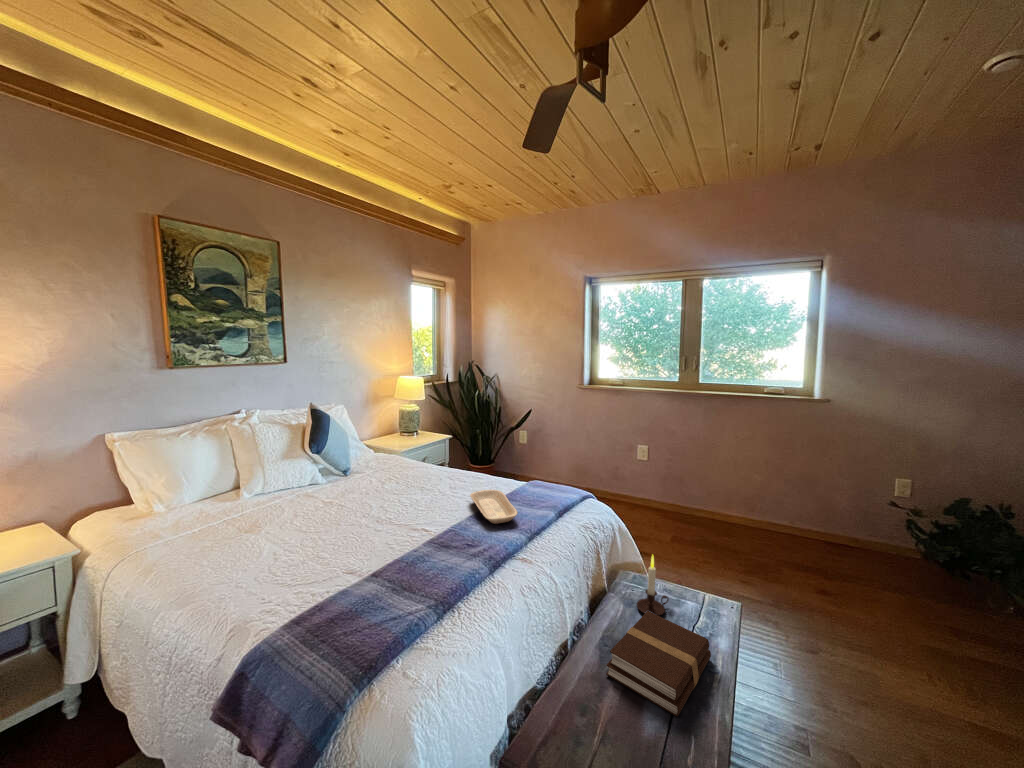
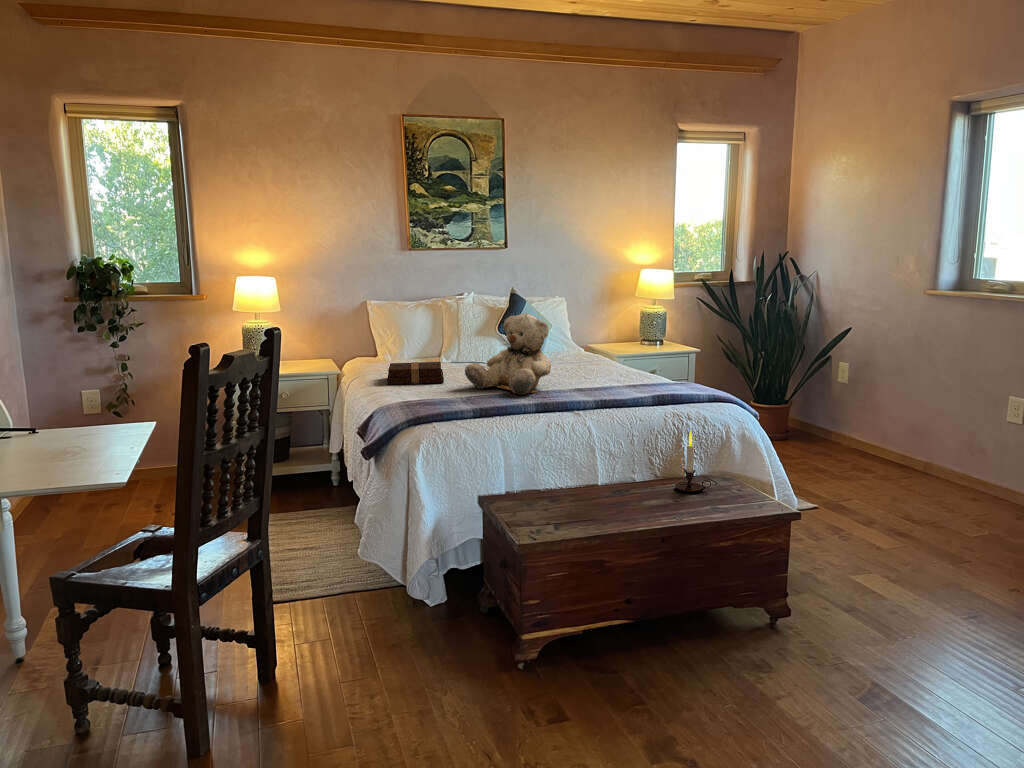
teddy bear: none [328,439,427,538] -> present [465,313,551,395]
tray: present [470,490,517,524] -> none [588,379,637,400]
book: present [606,611,711,716] -> present [387,362,444,384]

